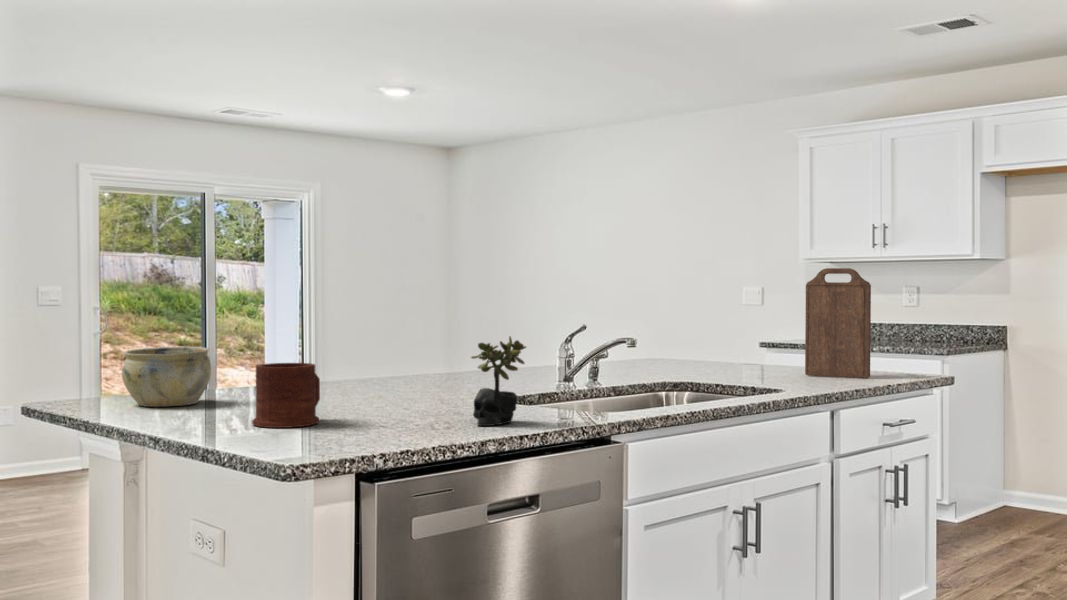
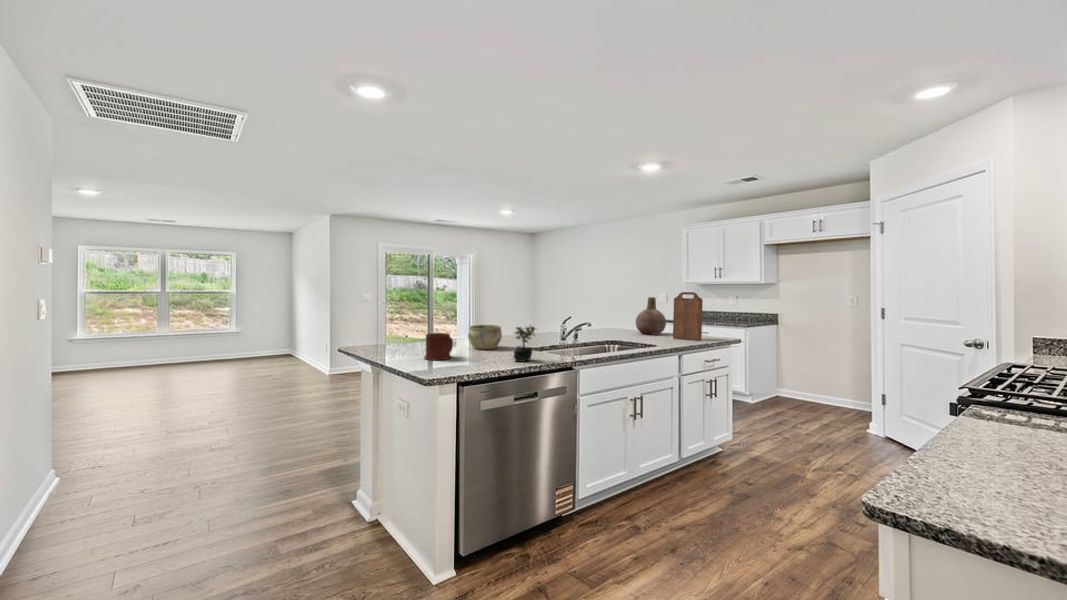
vase: none [715,284,785,370] -> present [636,297,666,335]
ceramic bowl: present [122,347,211,407] -> present [468,325,502,349]

